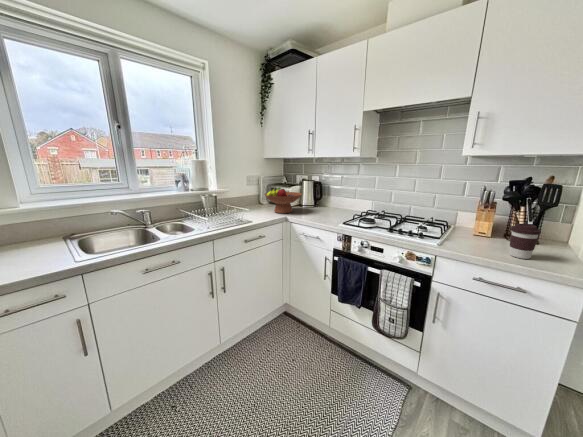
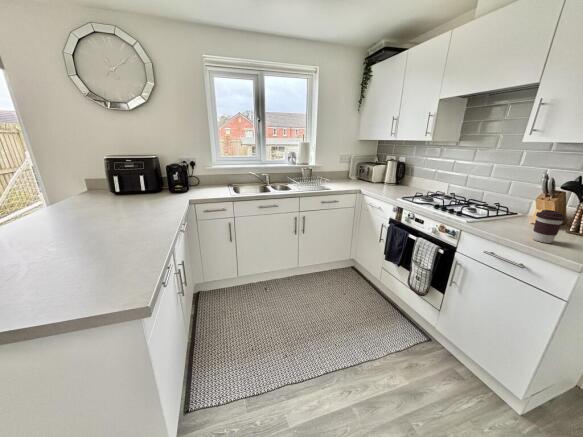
fruit bowl: present [265,188,302,213] -> none [348,165,380,187]

